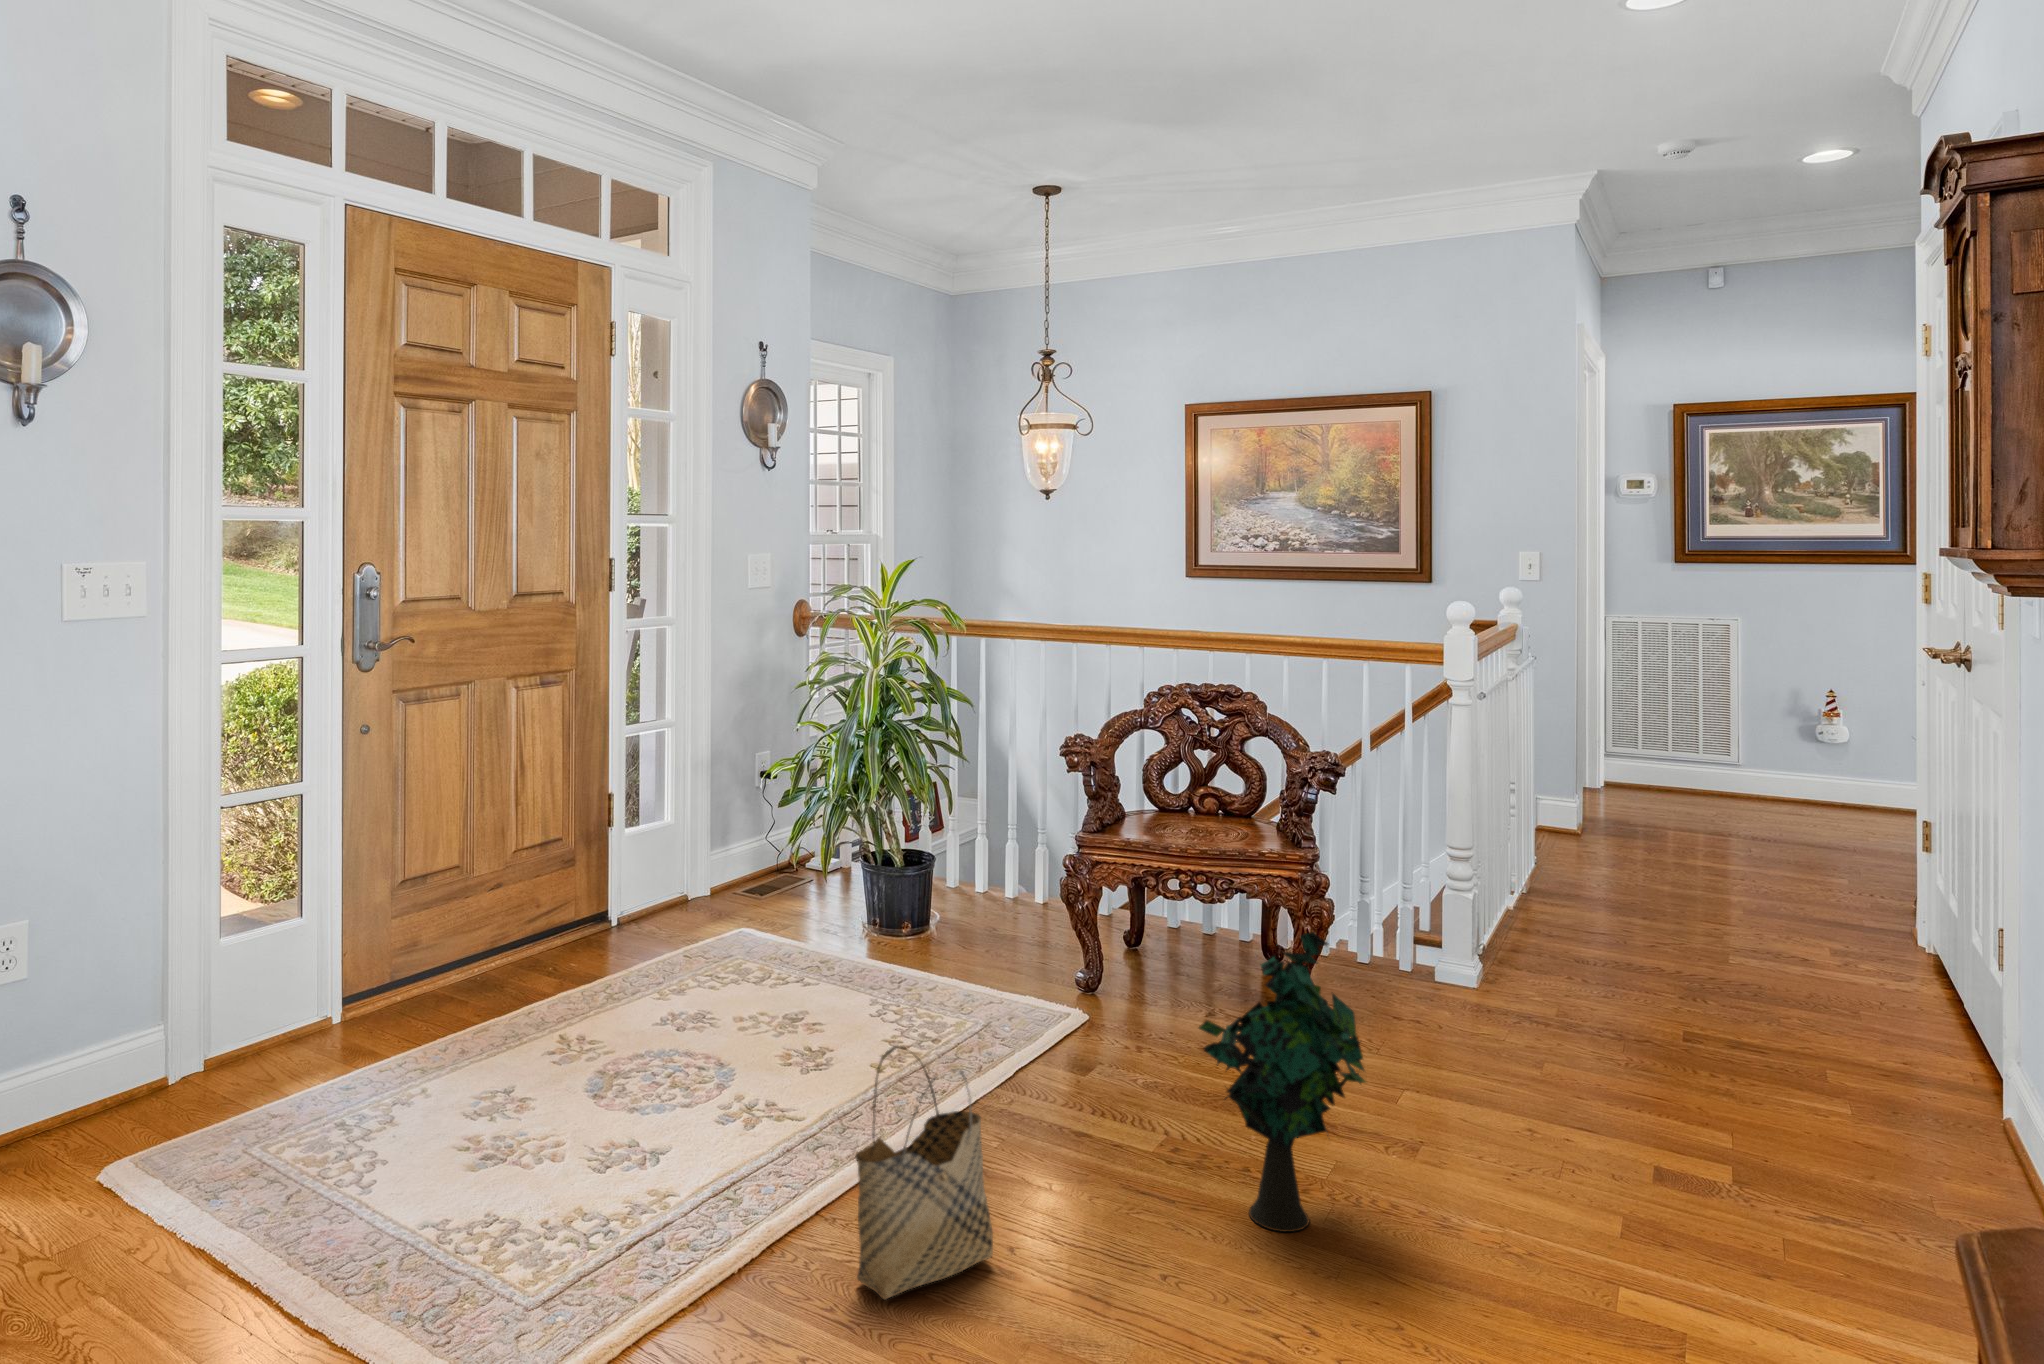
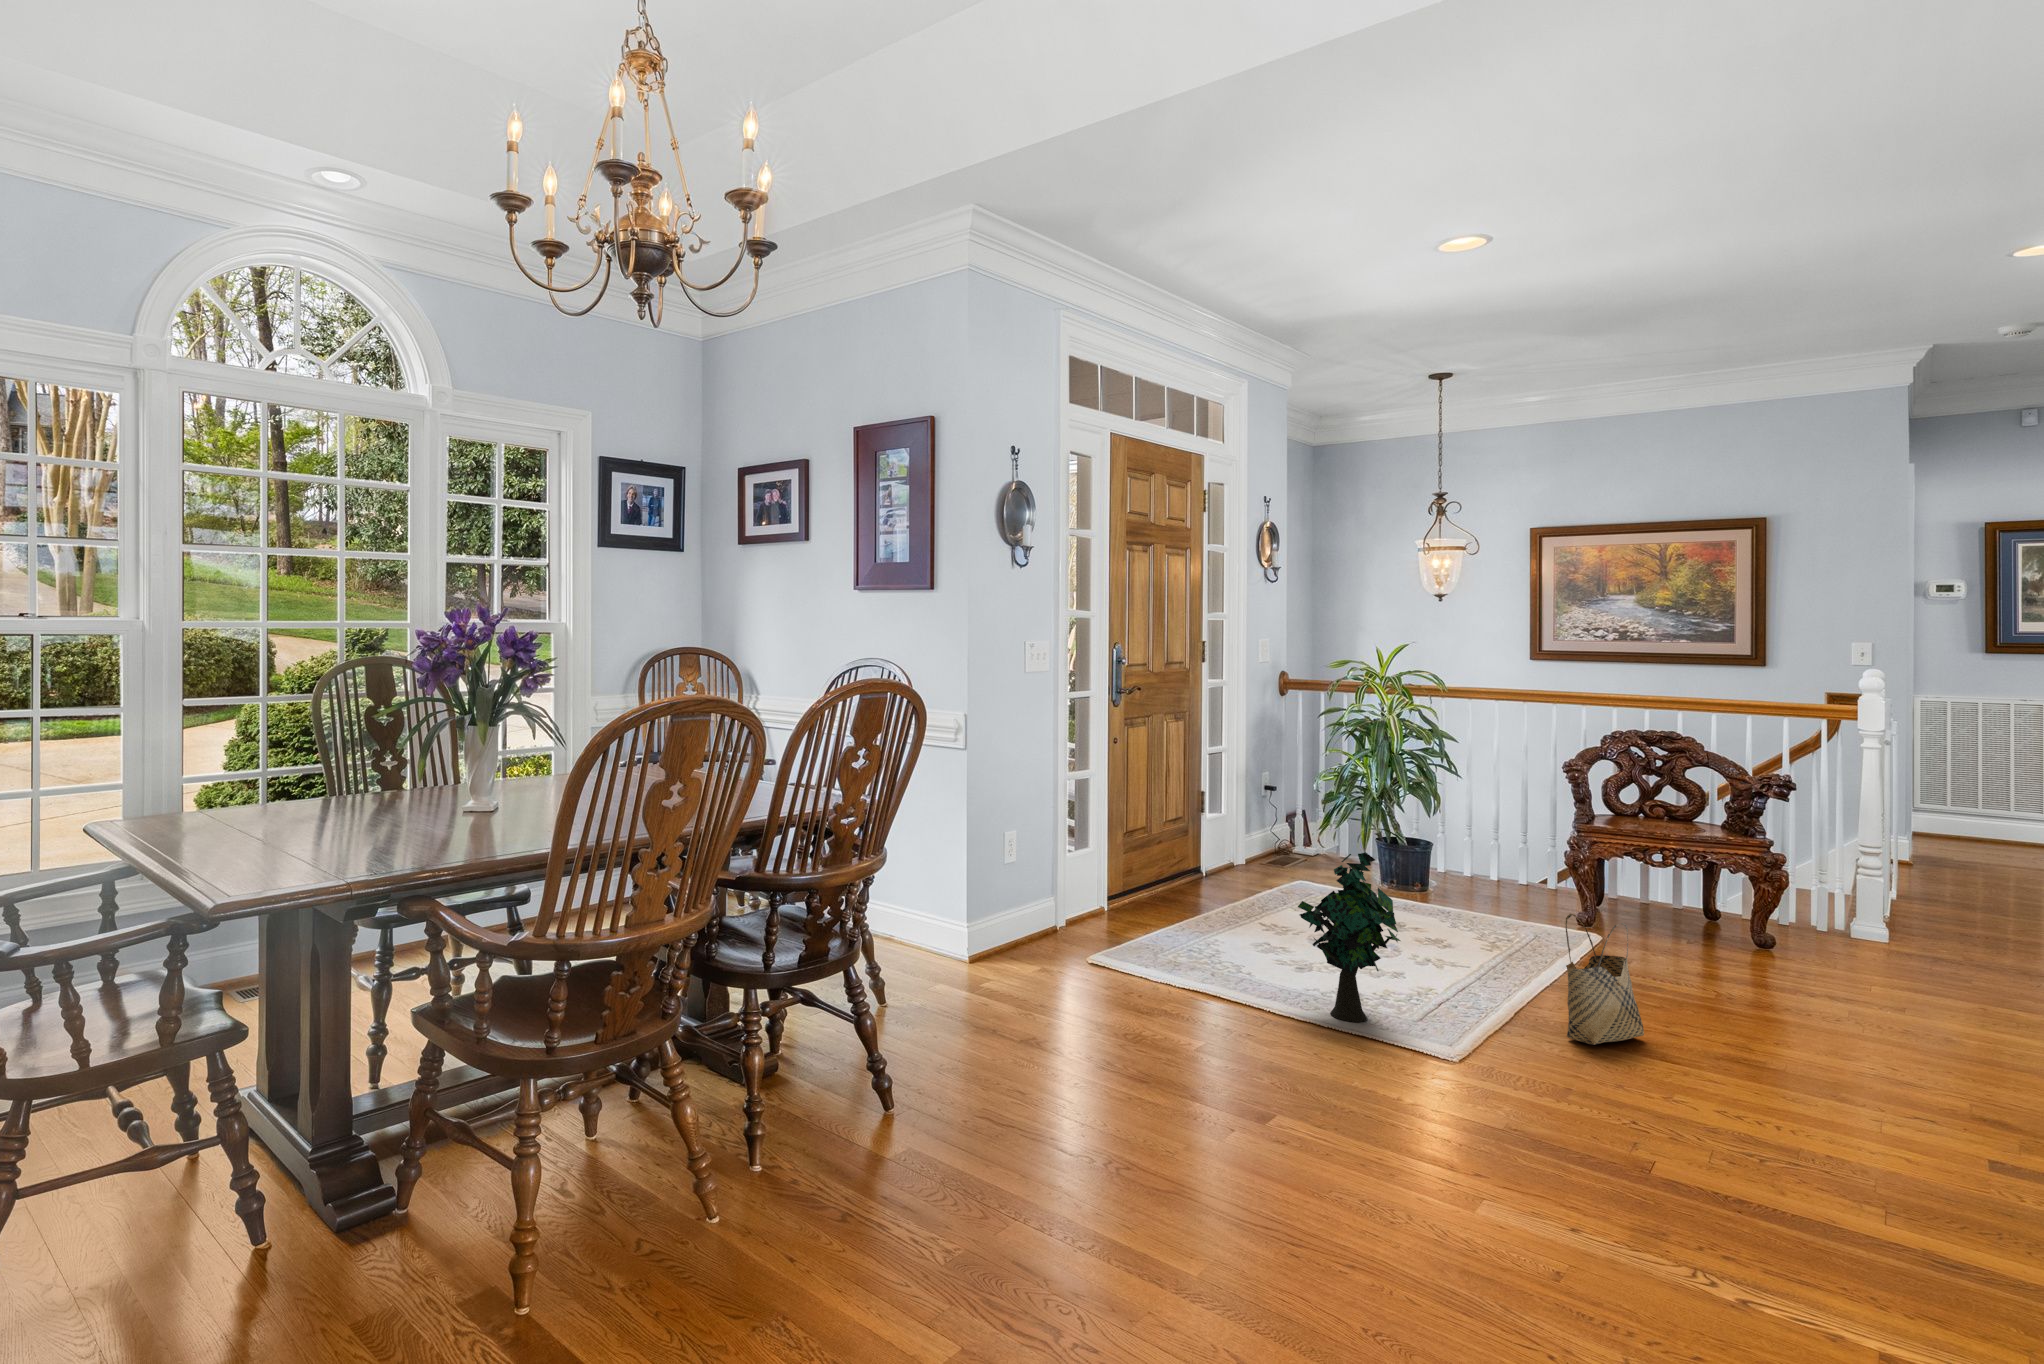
decorative plant: present [1199,932,1365,1232] -> present [1298,852,1400,1022]

